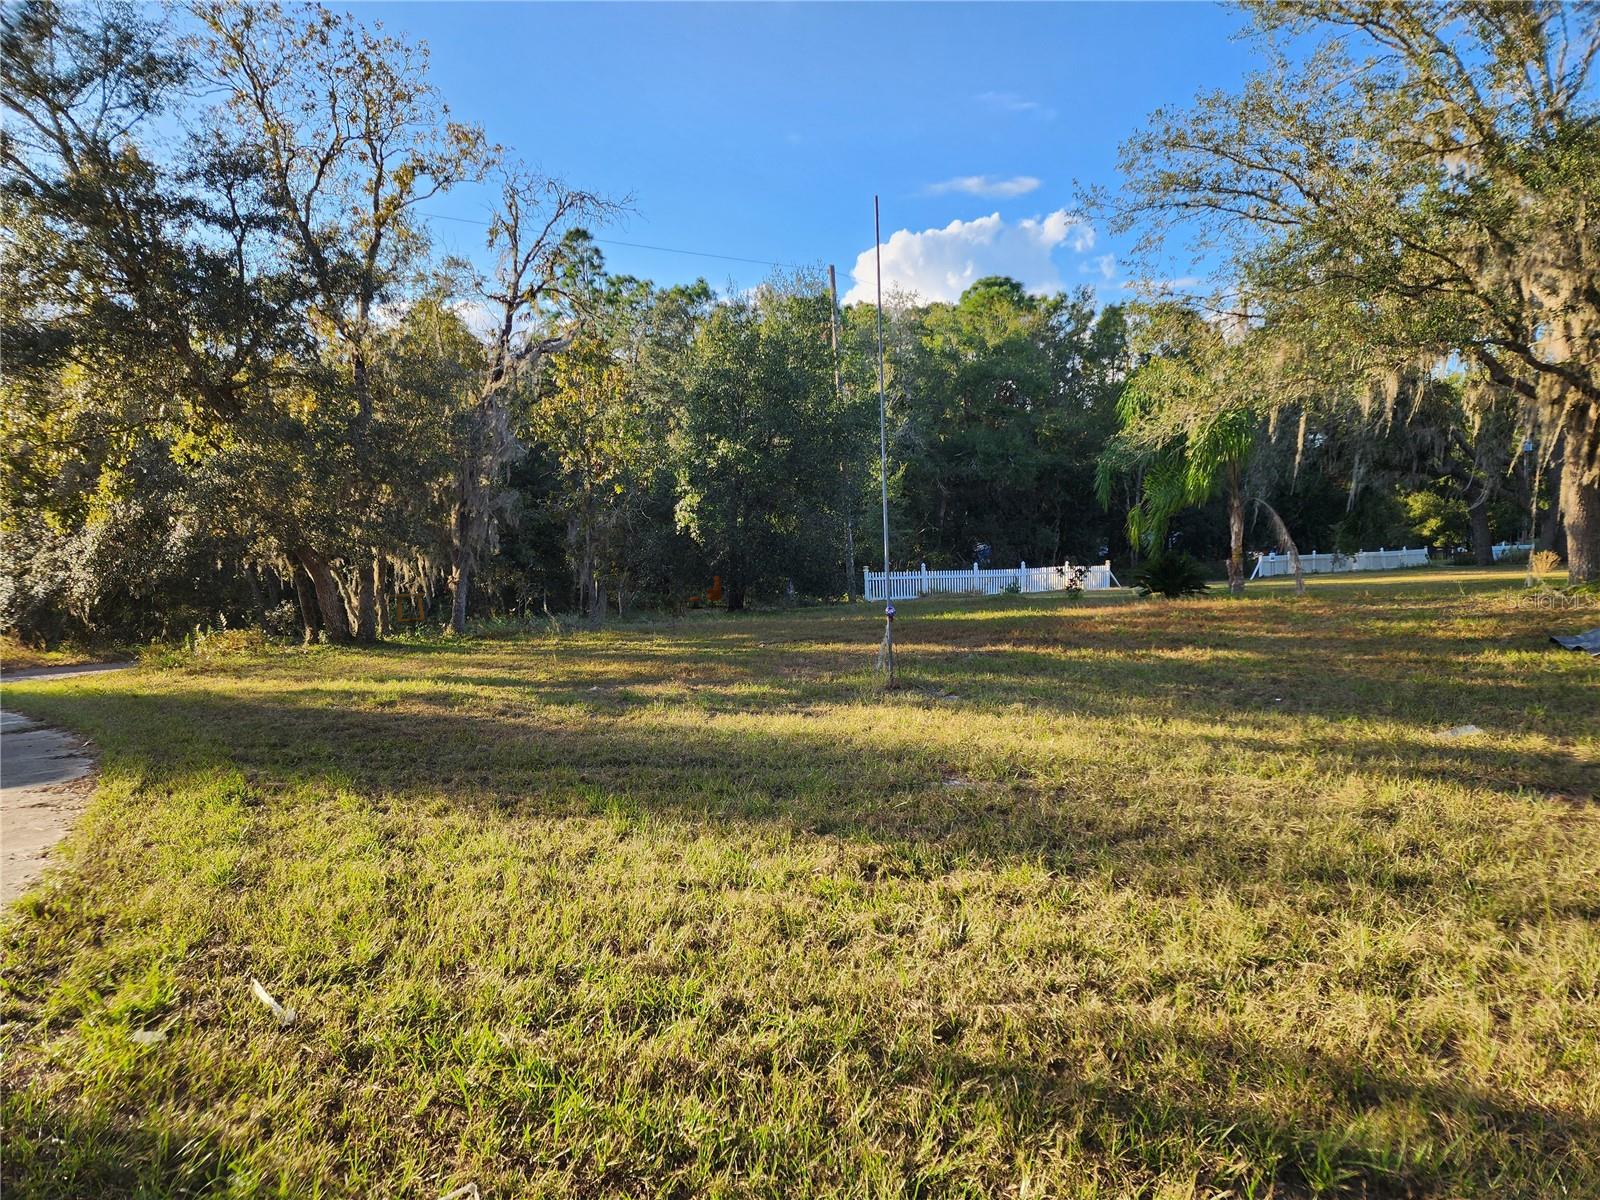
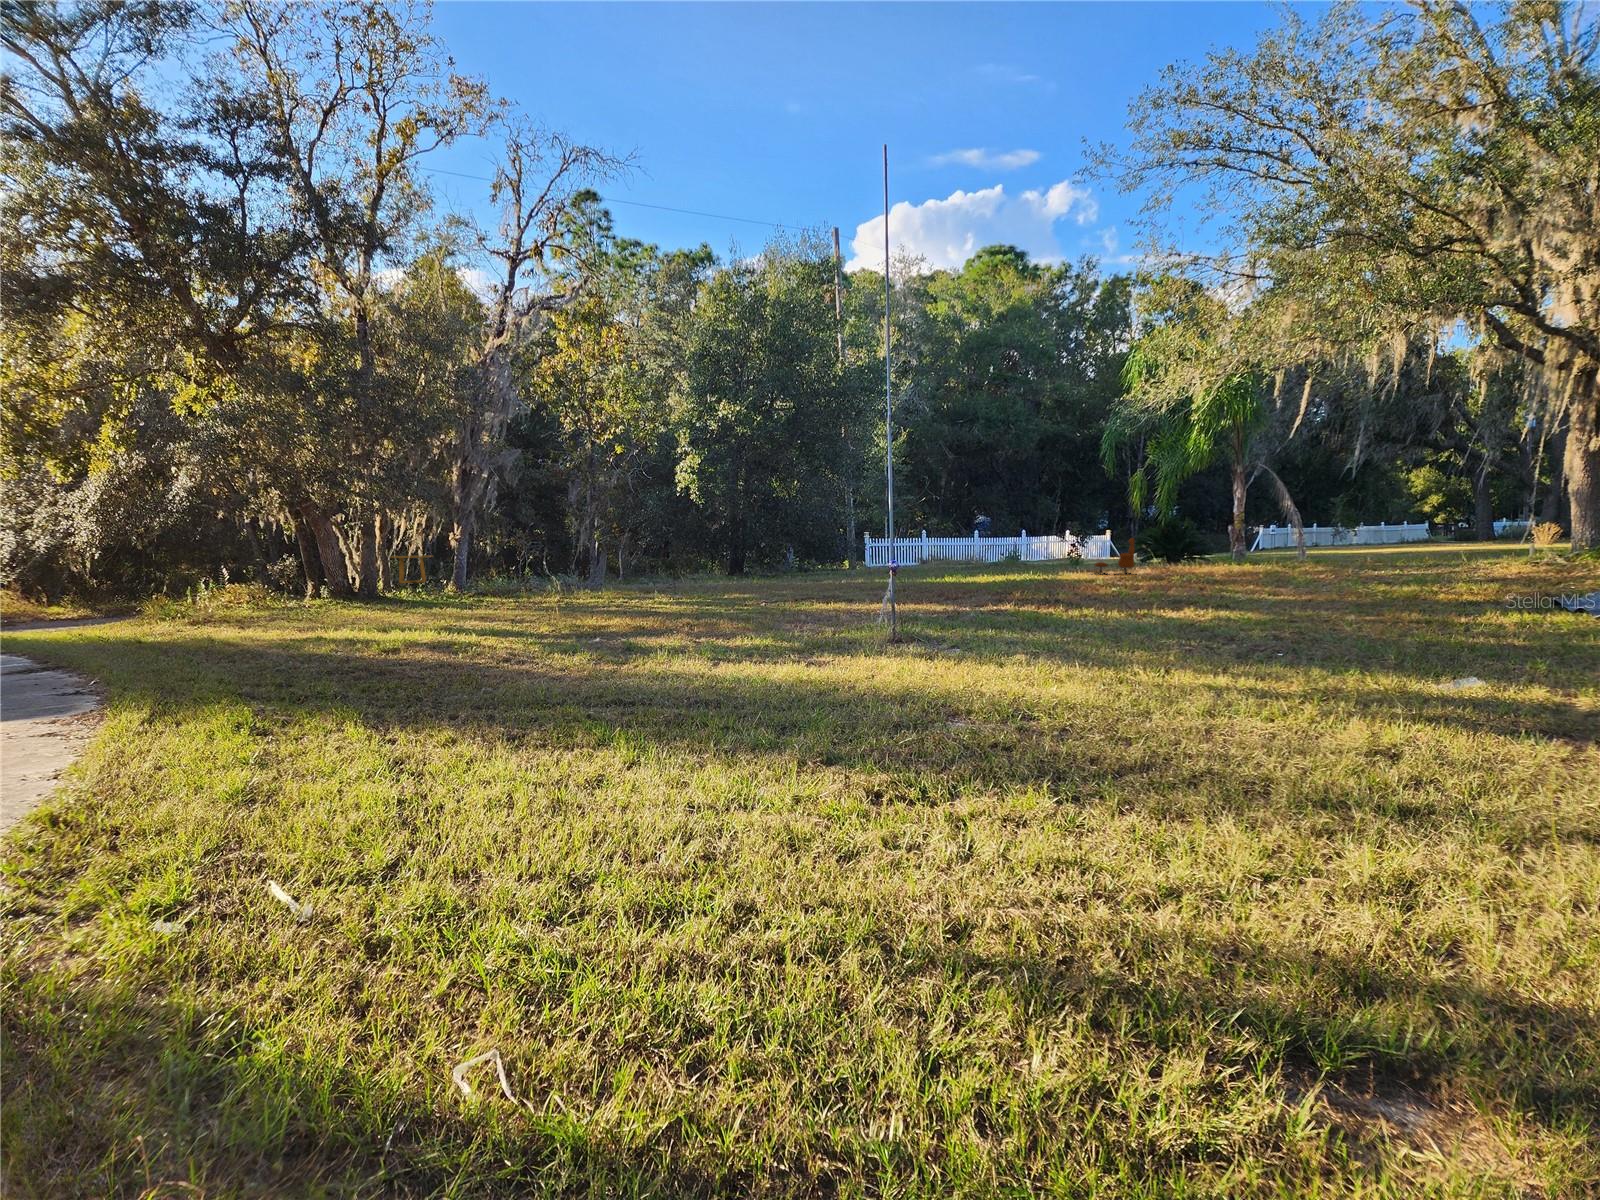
lounge chair: present [689,576,722,607] -> present [1094,538,1135,575]

